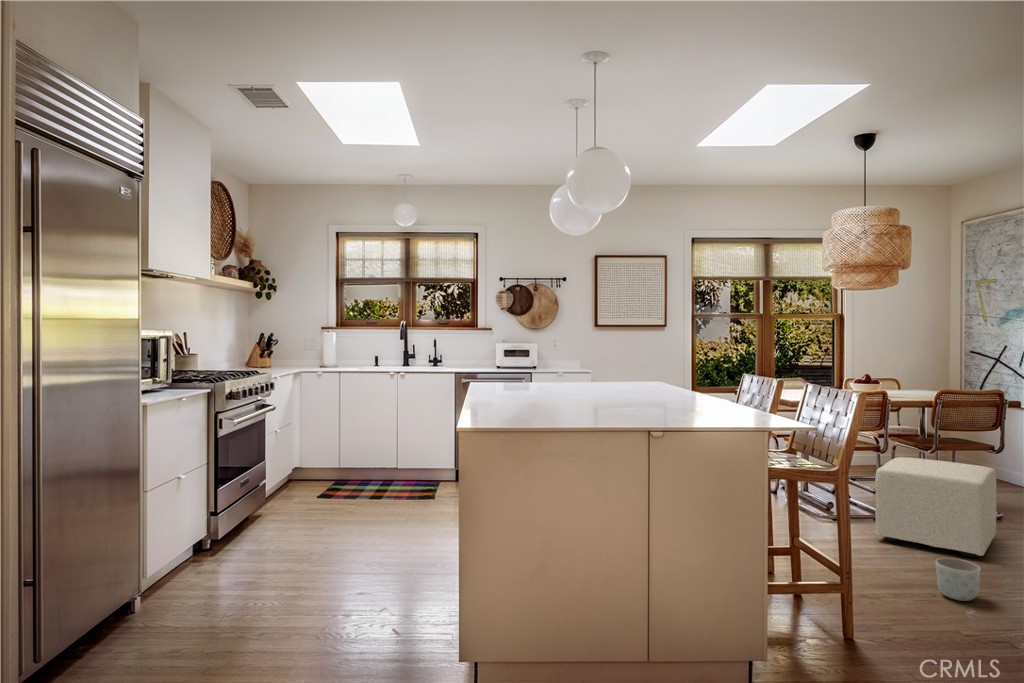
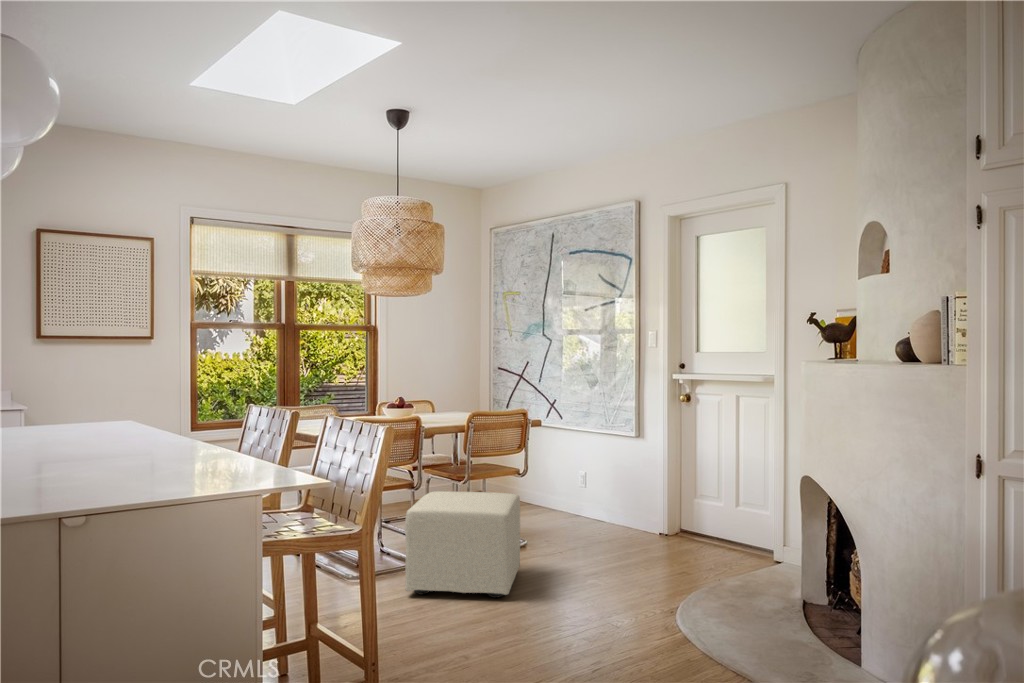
planter: present [936,558,981,601] -> none [462,607,505,657]

